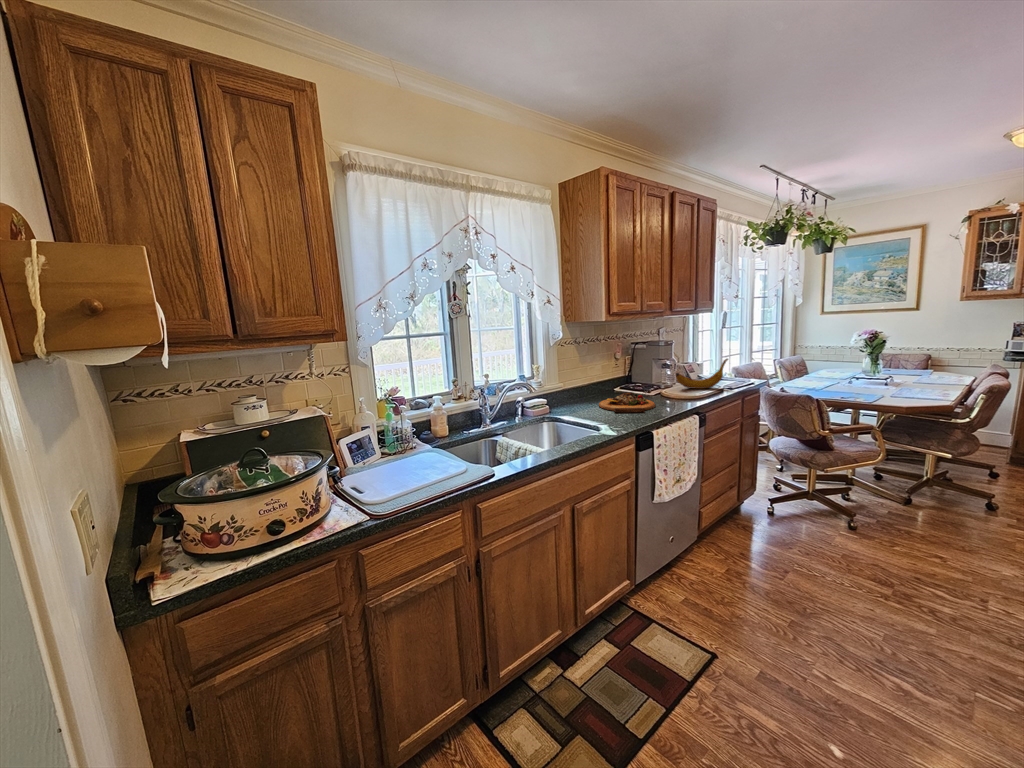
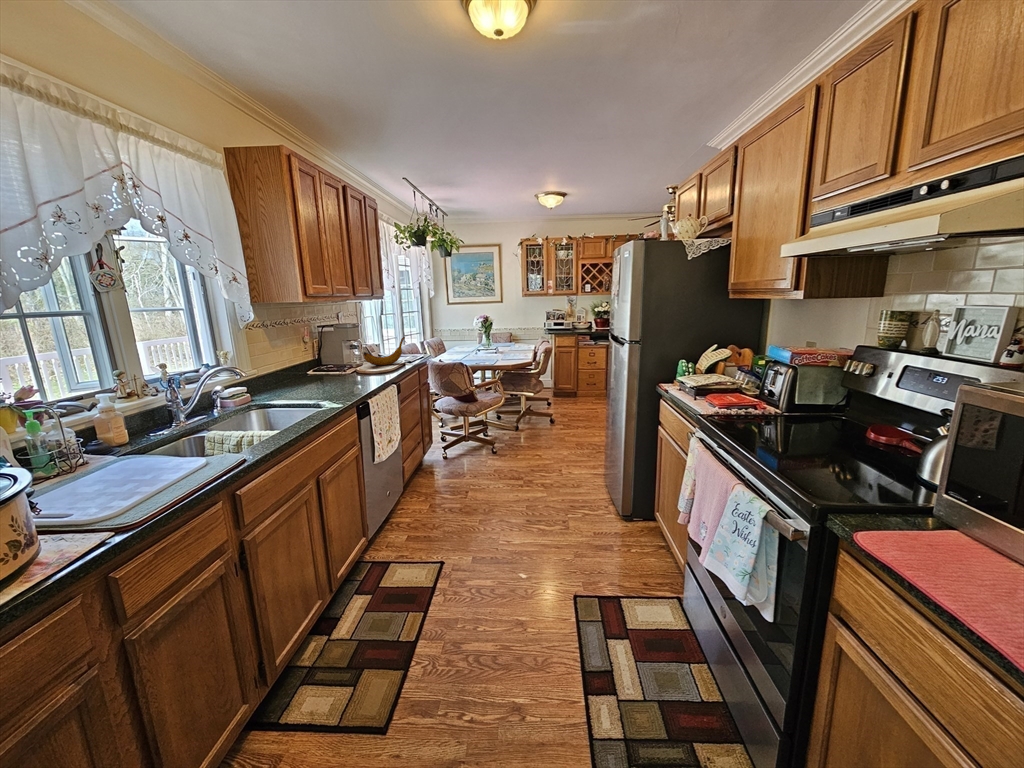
cutting board: present [599,393,656,413] -> none [301,372,359,391]

